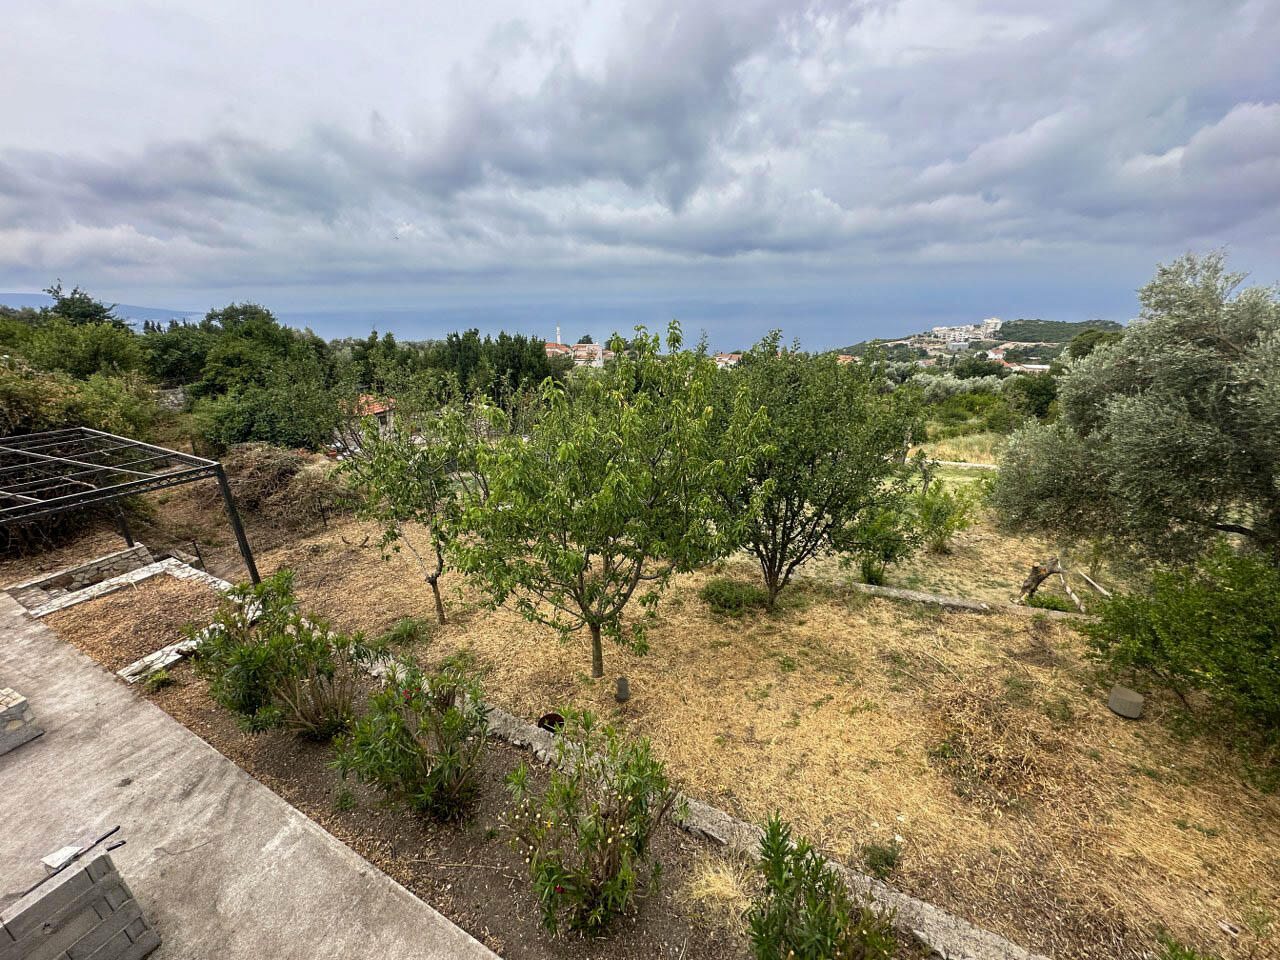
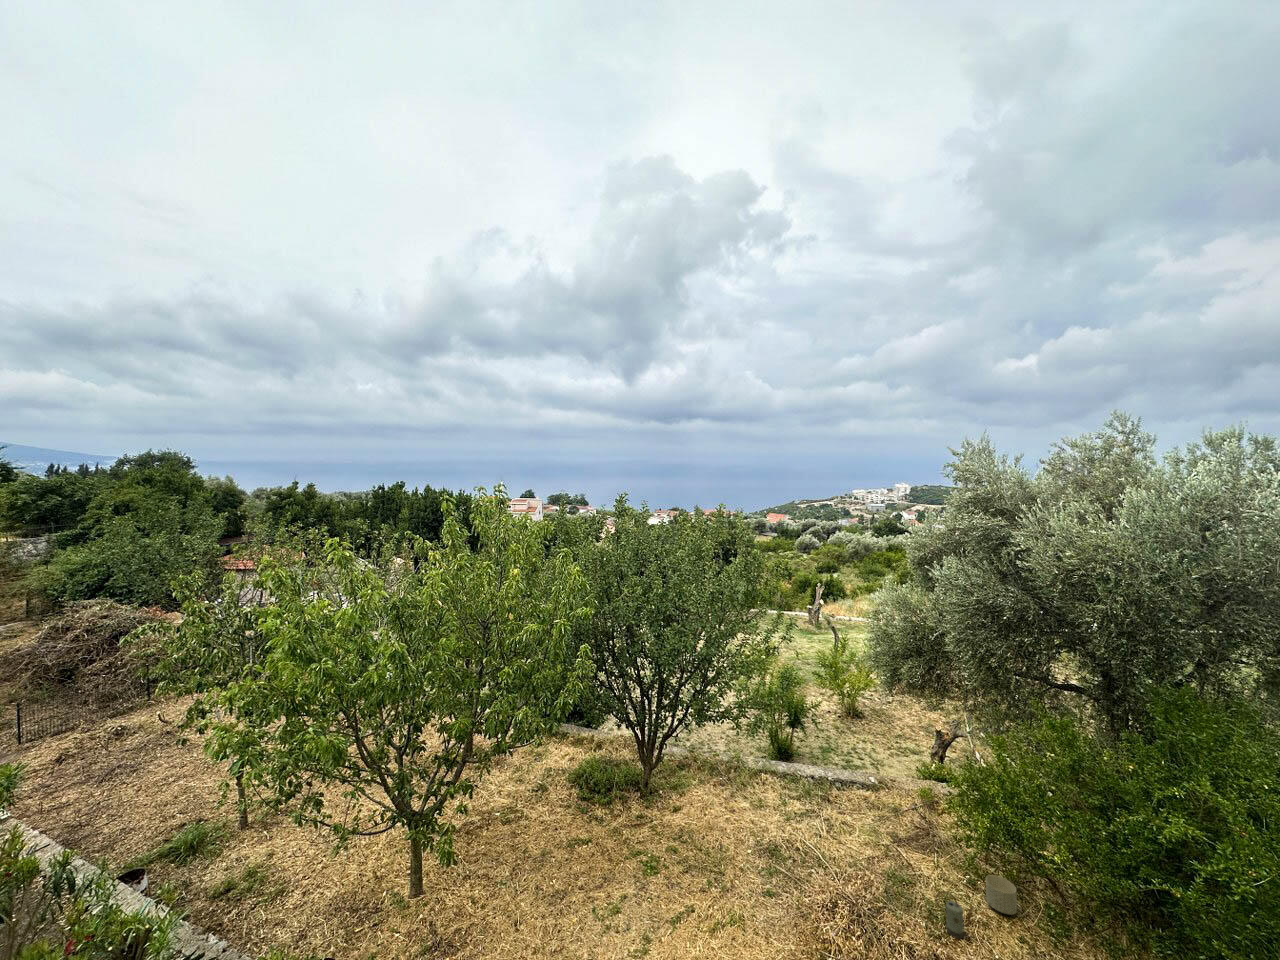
watering can: present [611,670,634,702] -> present [935,891,973,939]

